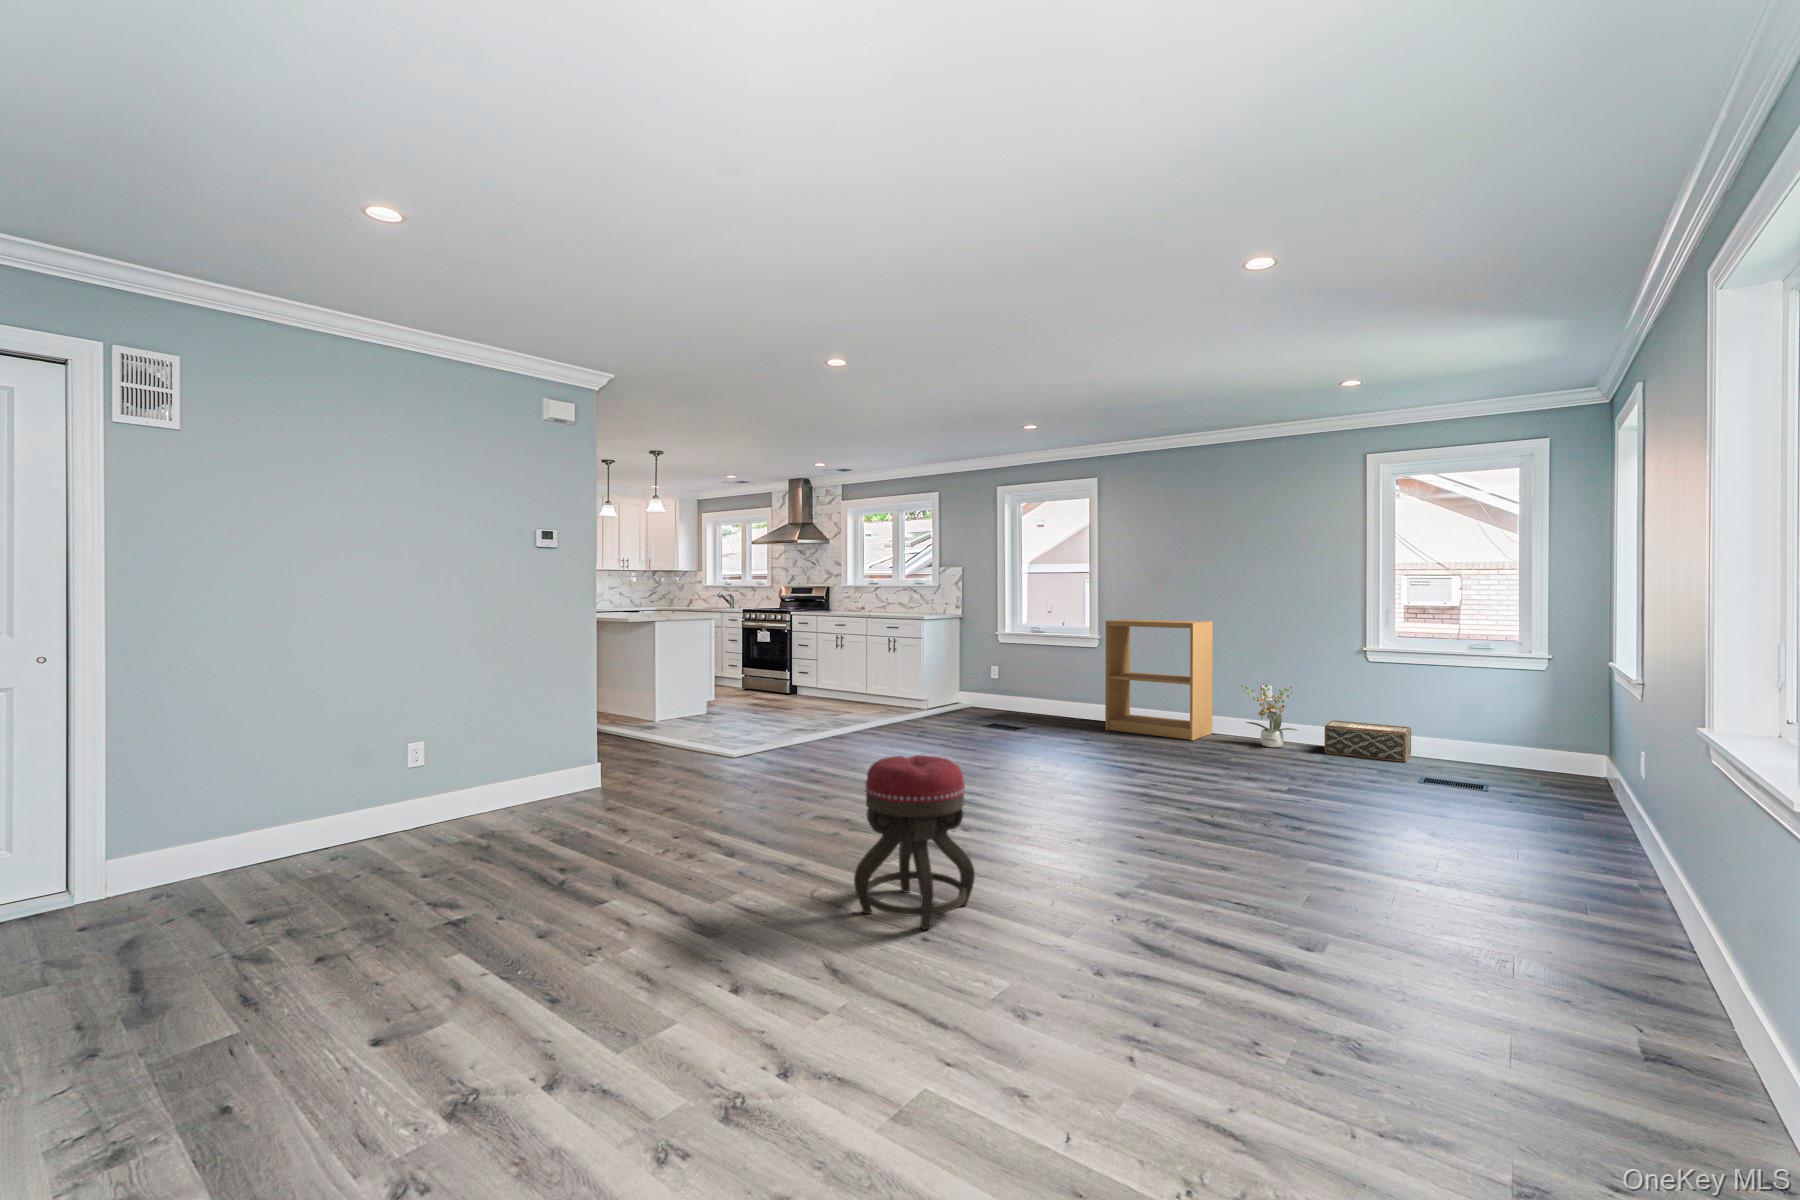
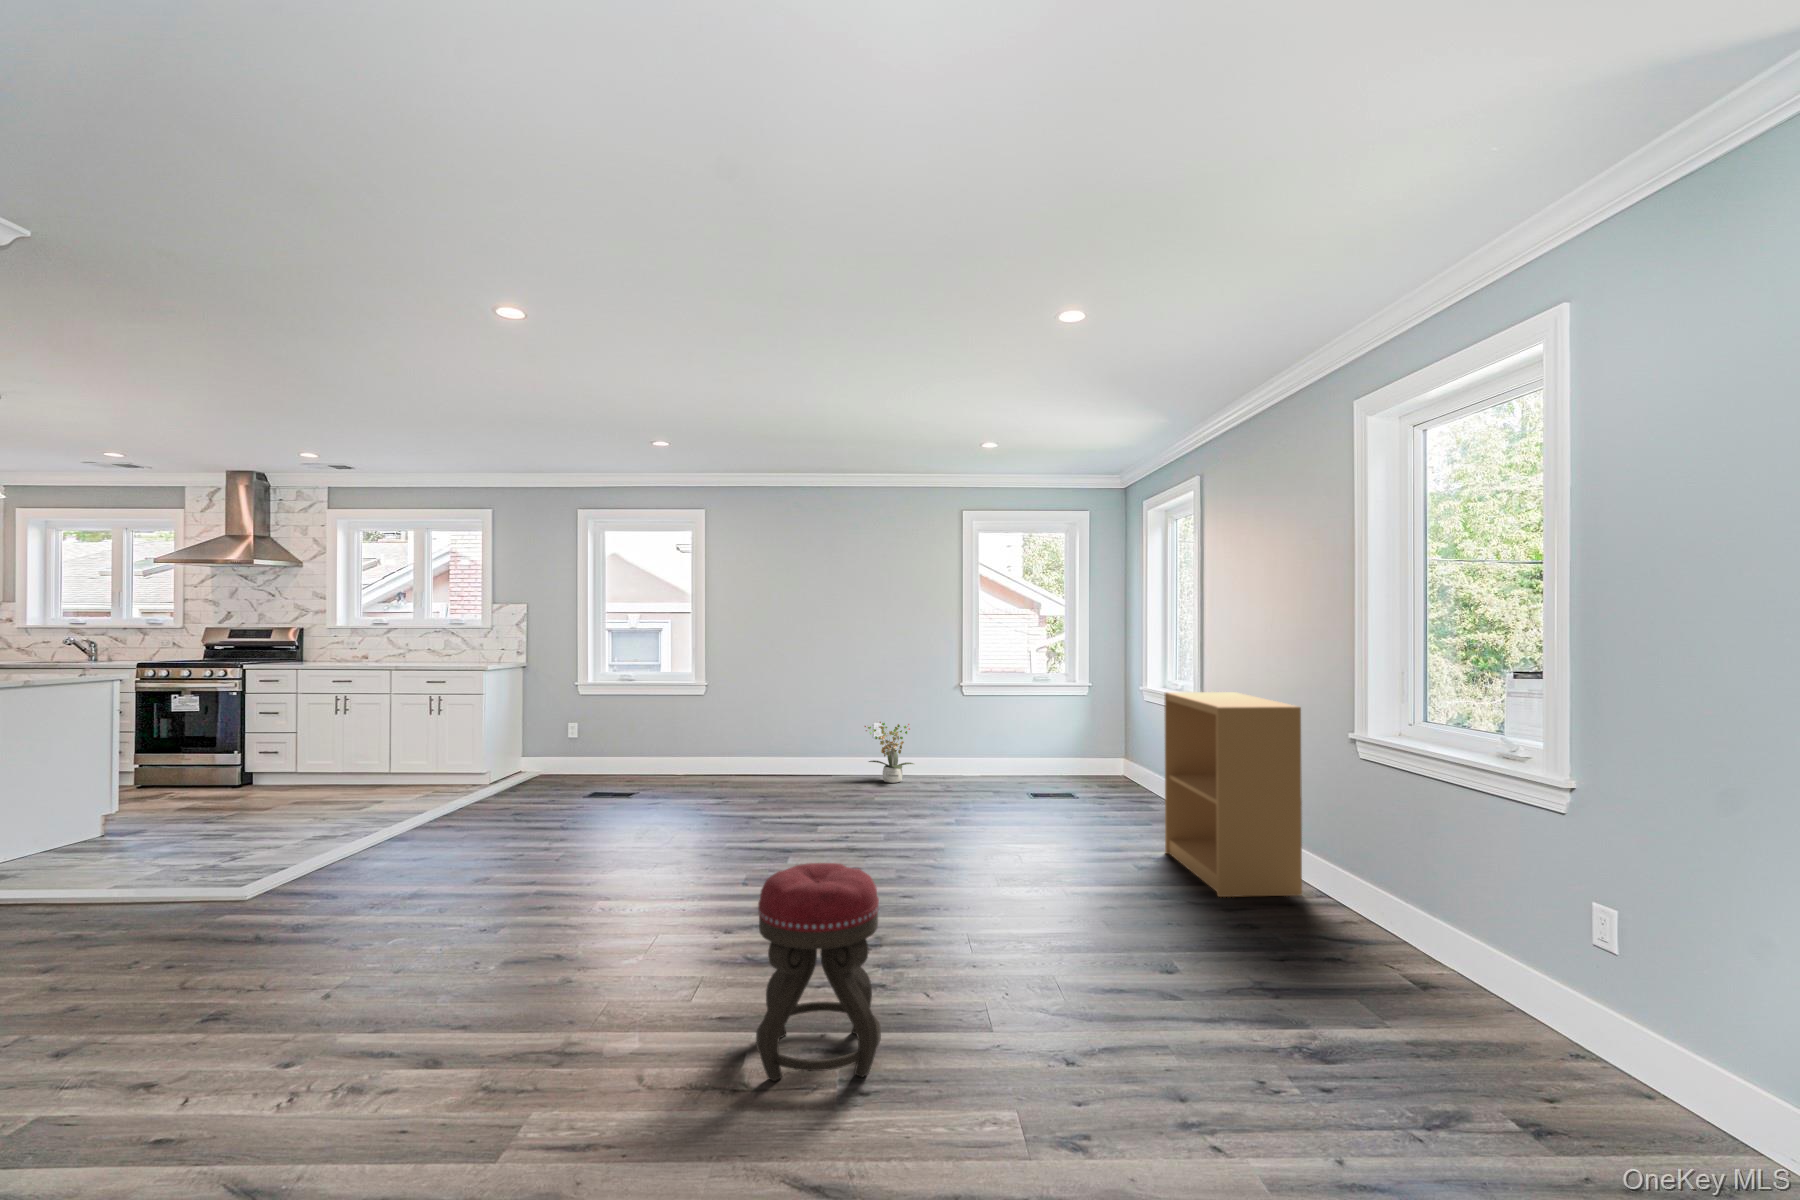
bookshelf: present [1105,619,1213,740] -> present [1165,692,1302,897]
woven basket: present [1325,720,1411,762] -> none [937,751,1003,783]

